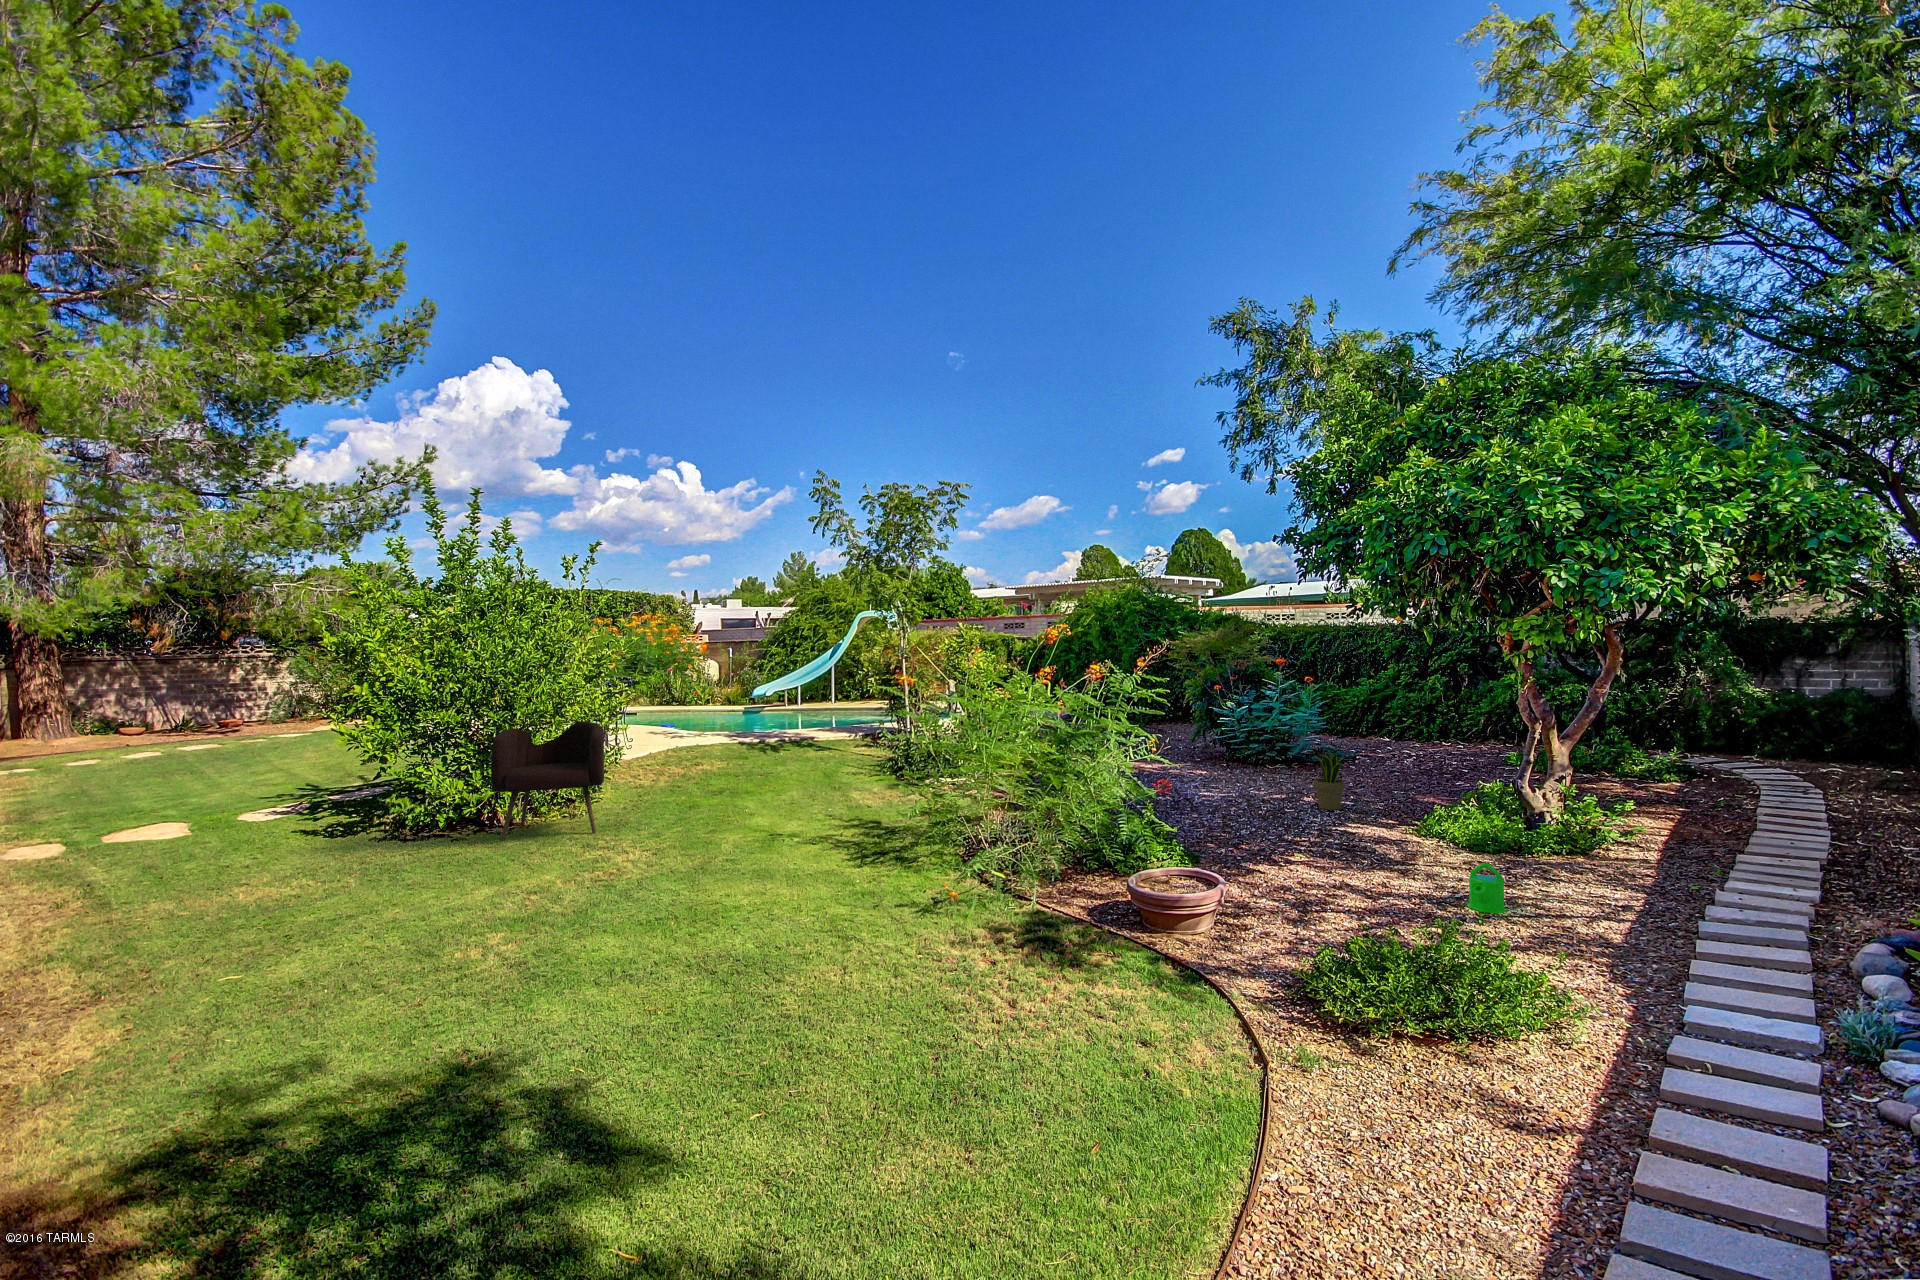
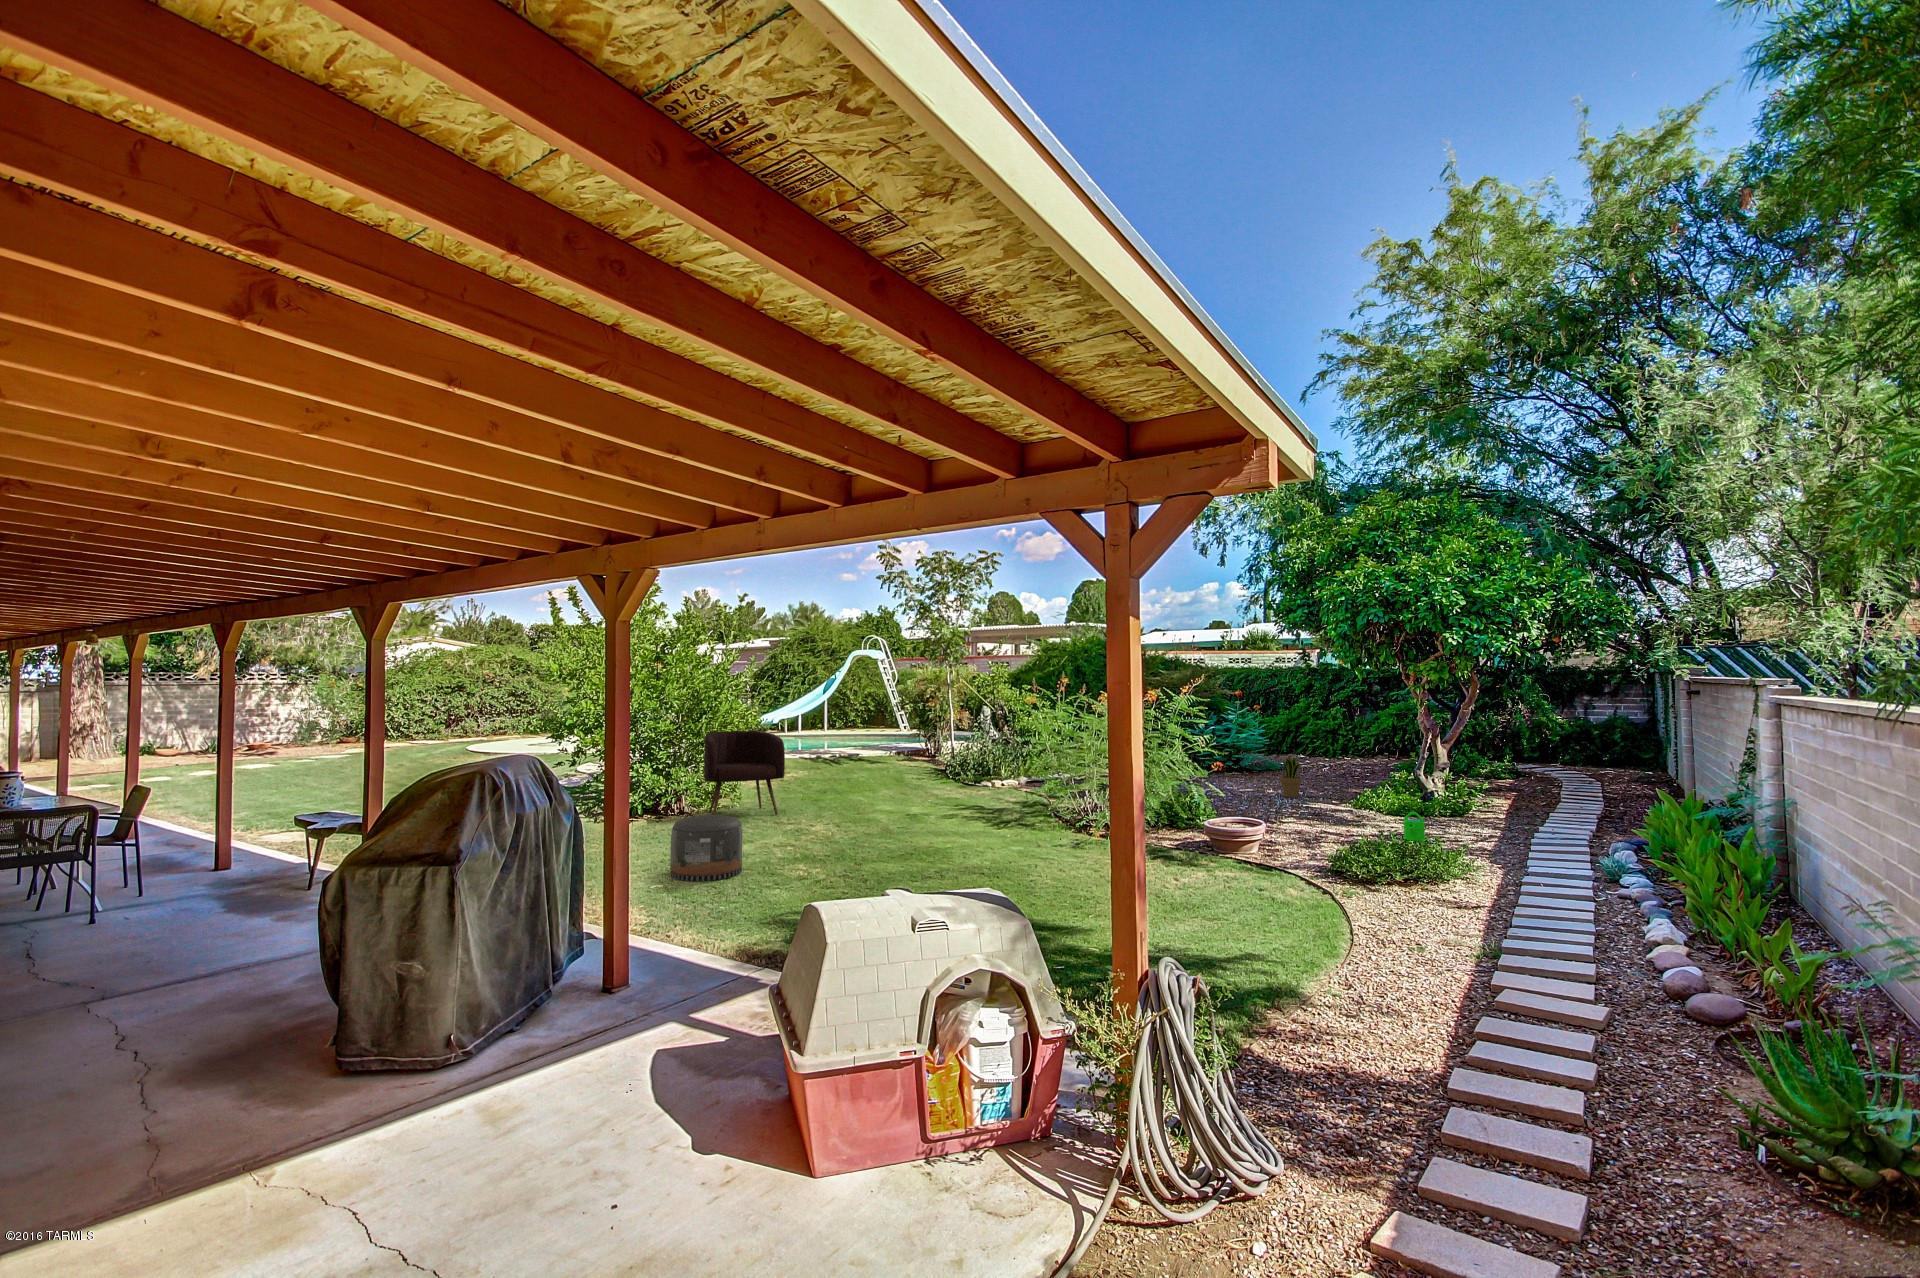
pouf: none [233,868,366,980] -> present [670,815,743,881]

